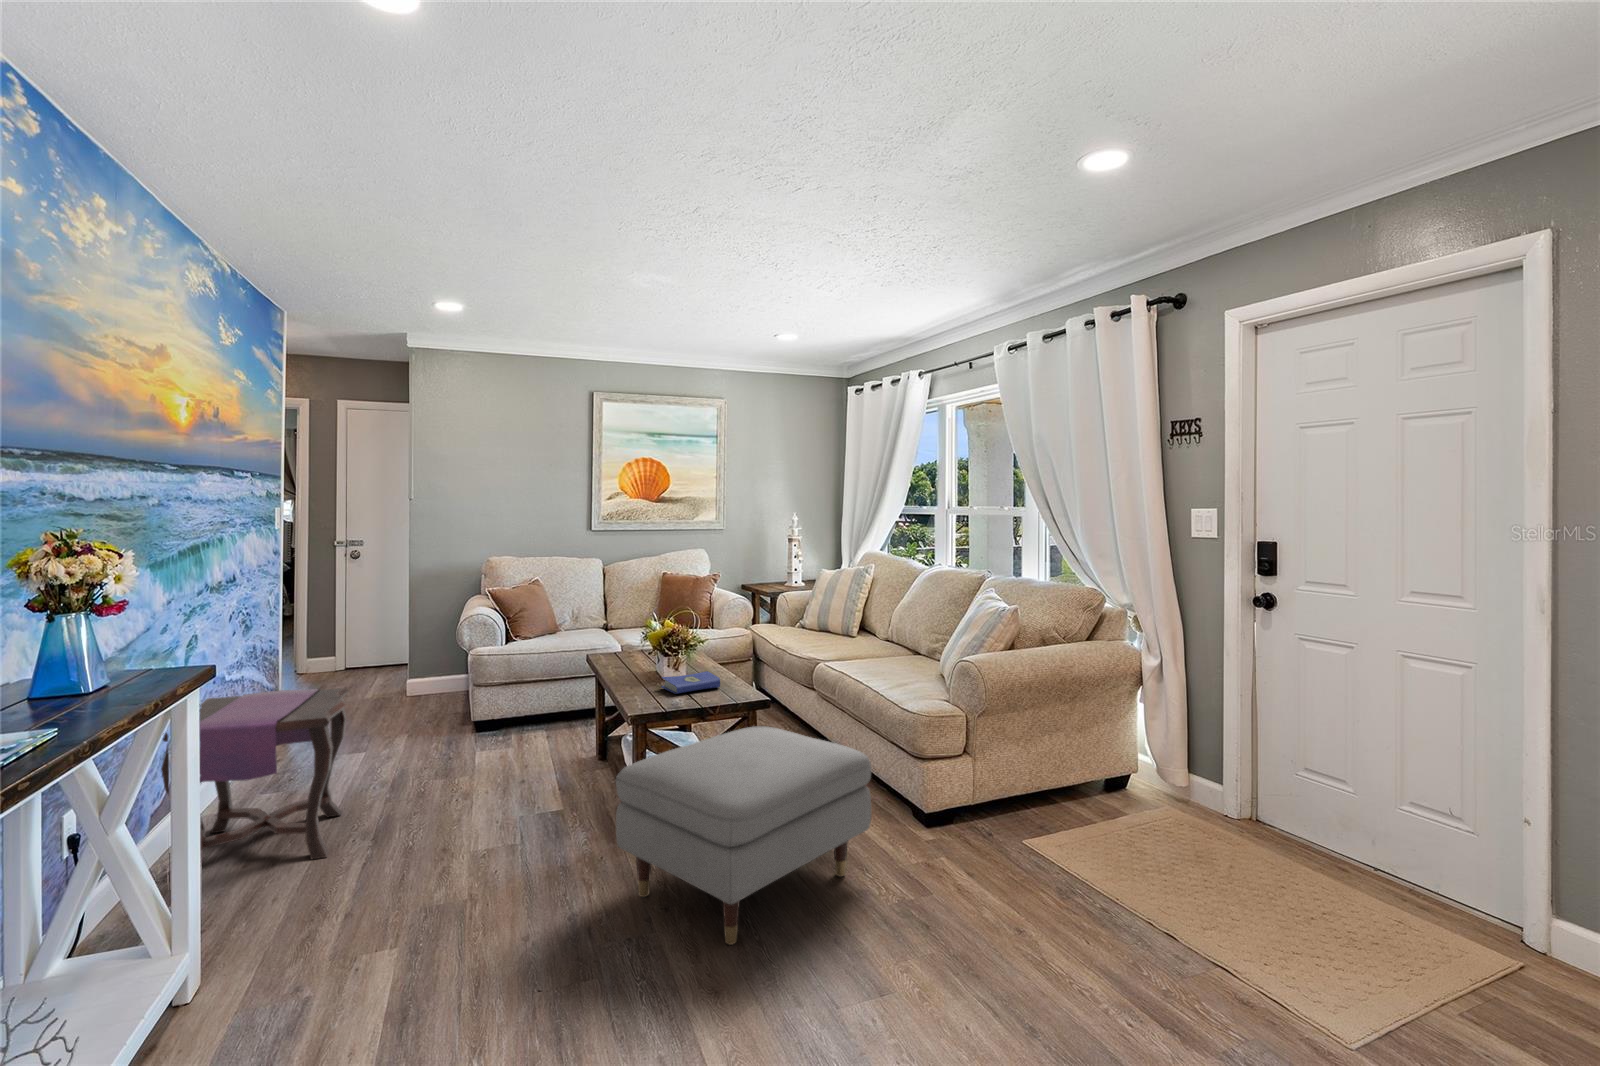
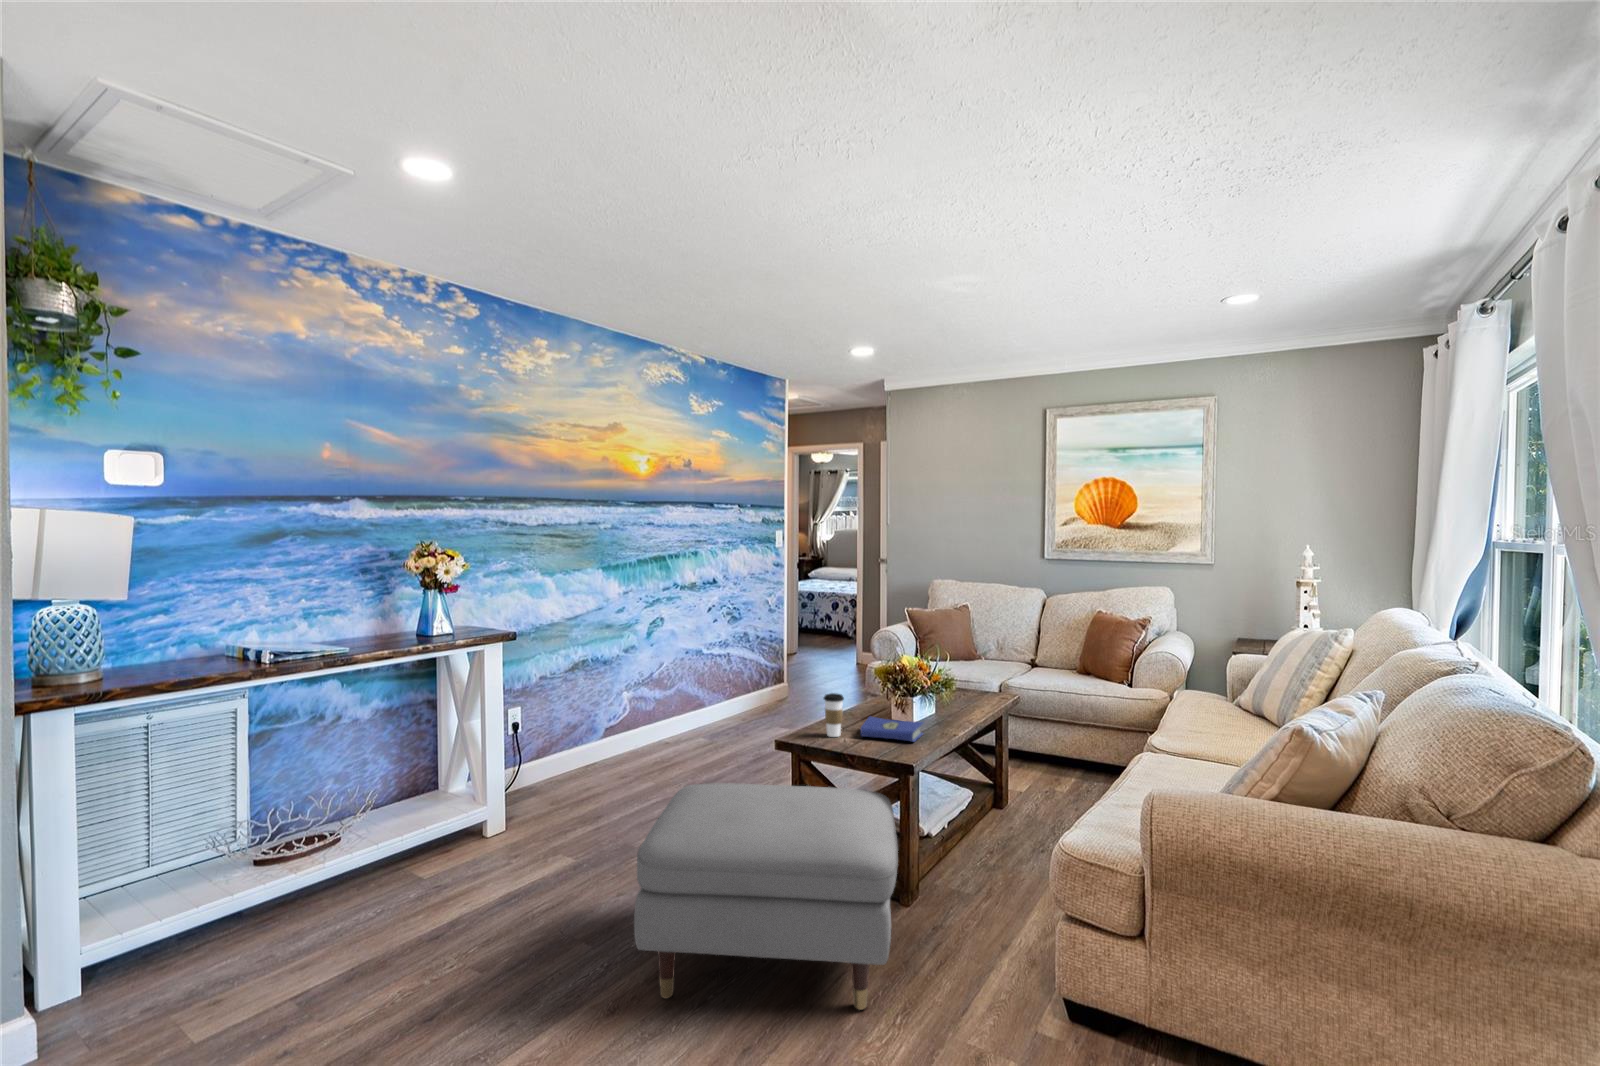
coffee cup: none [642,660,662,701] -> present [824,693,844,737]
side table: present [161,688,348,859] -> none [558,663,694,795]

